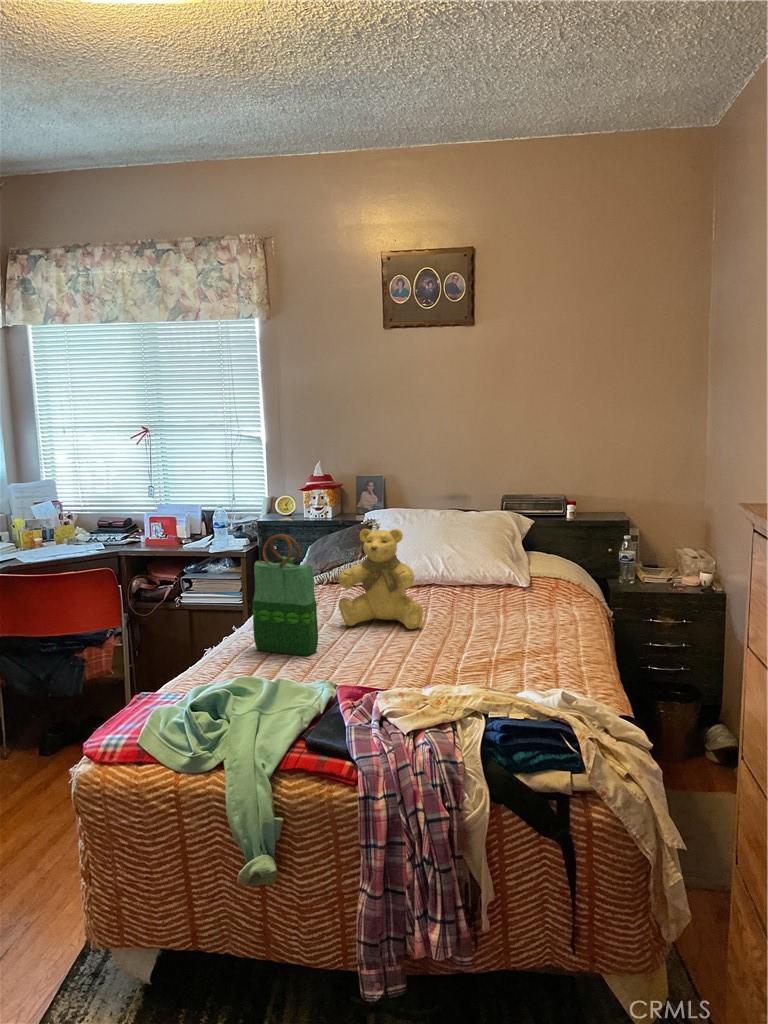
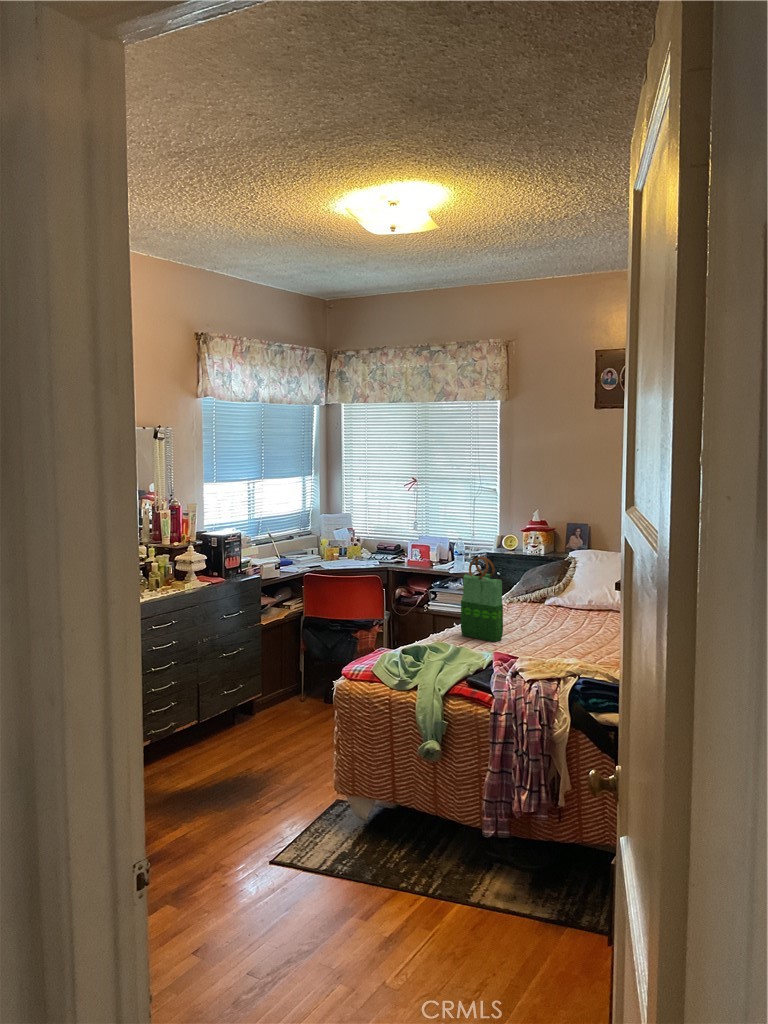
teddy bear: present [339,529,423,629] -> none [525,559,584,634]

